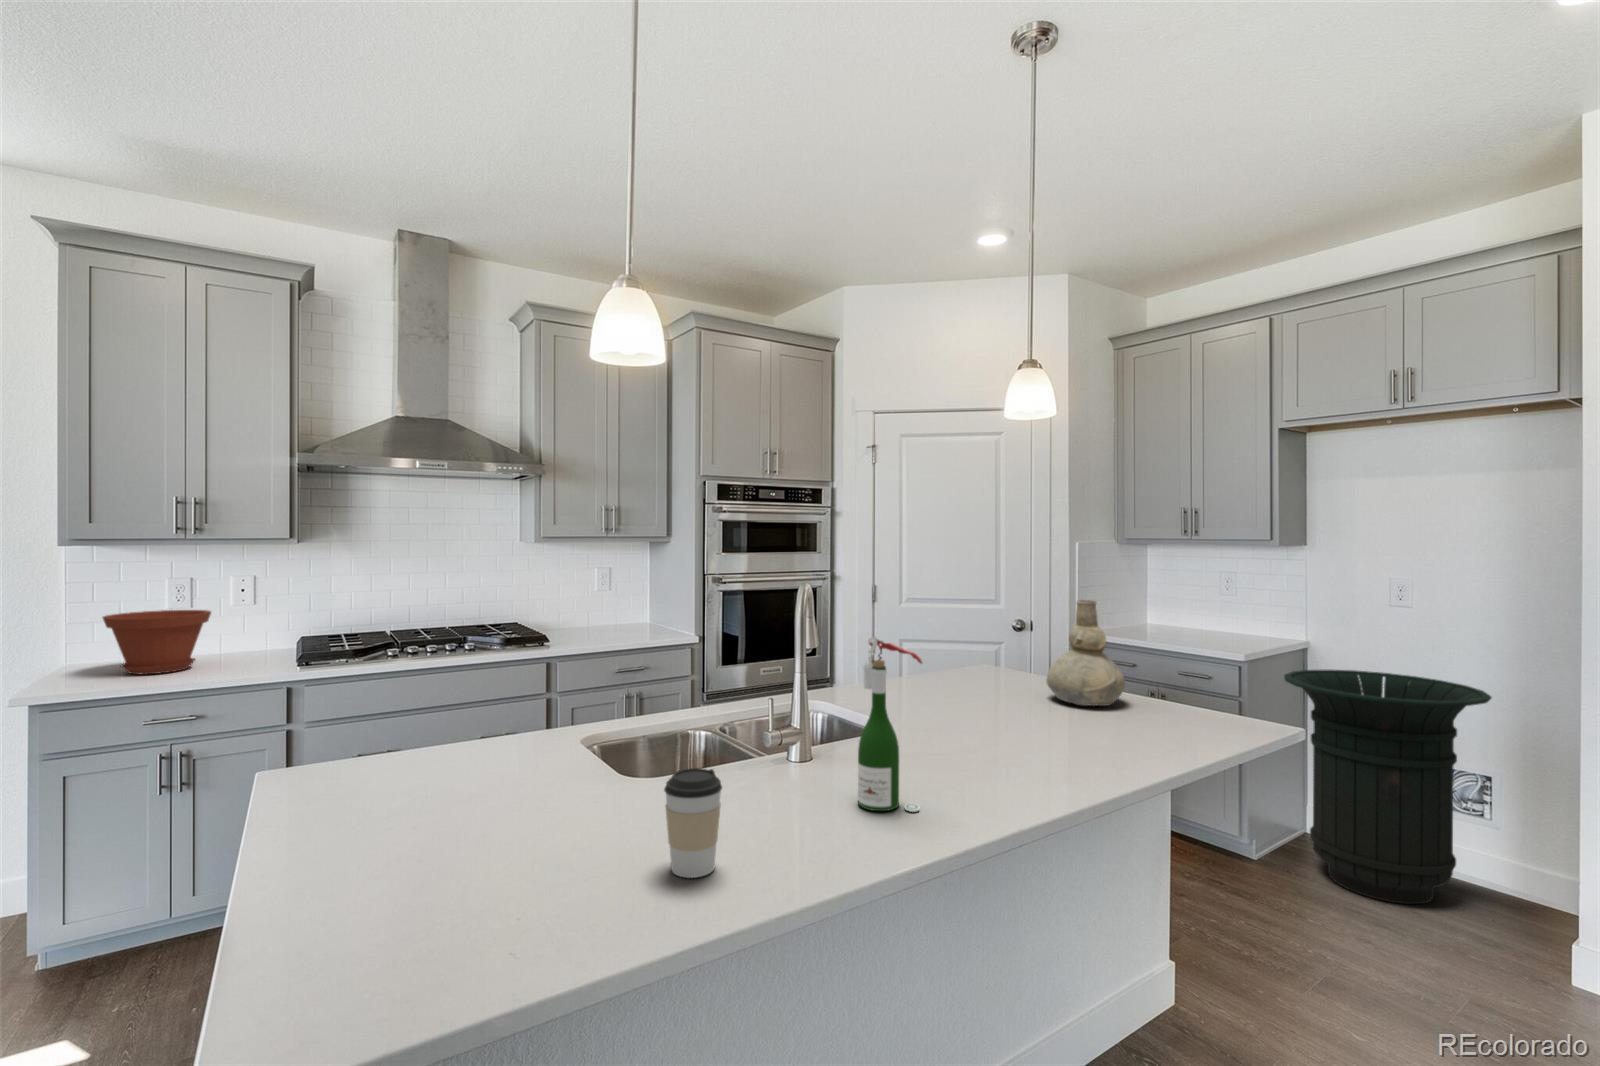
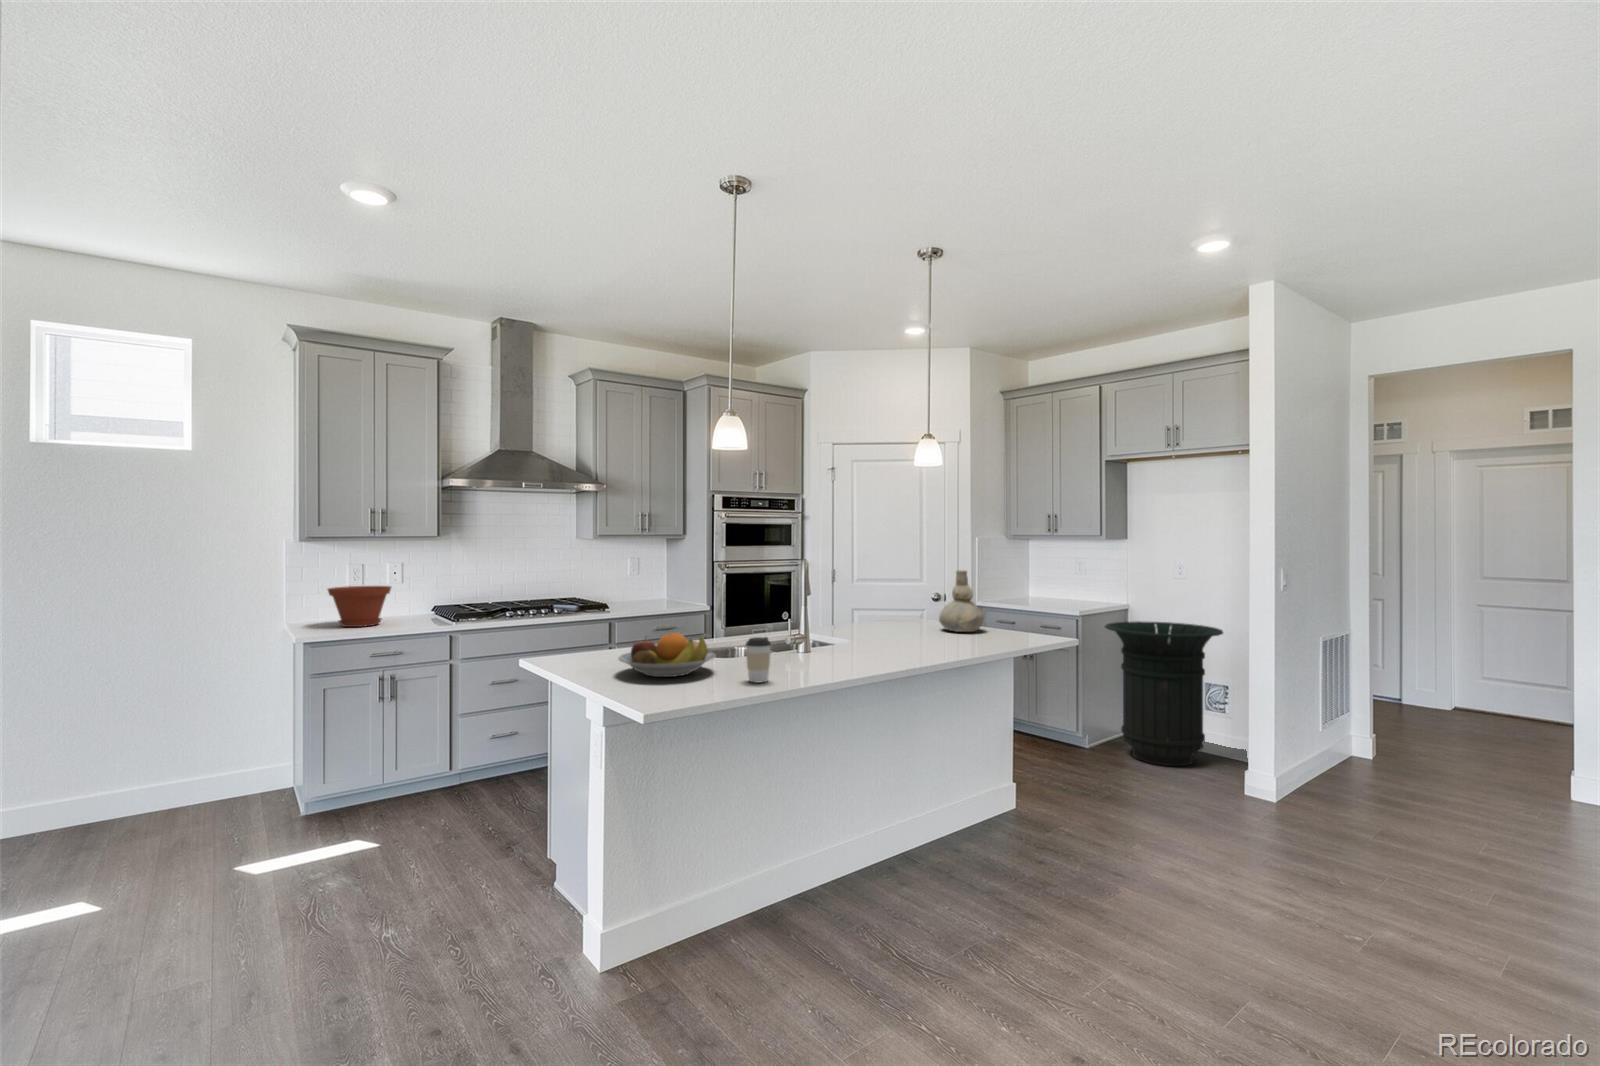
wine bottle: present [858,637,922,812] -> none [830,582,862,666]
fruit bowl: none [405,741,619,848] -> present [618,633,715,677]

